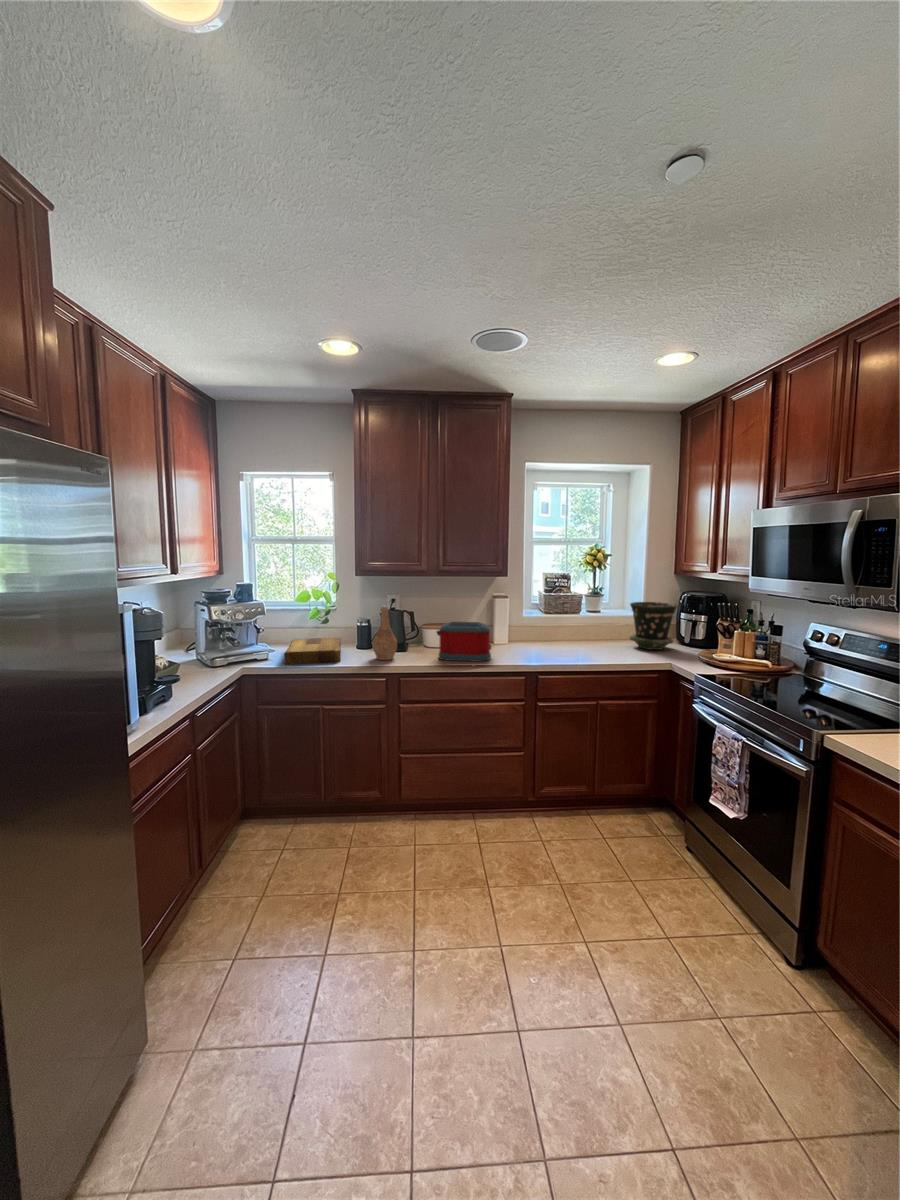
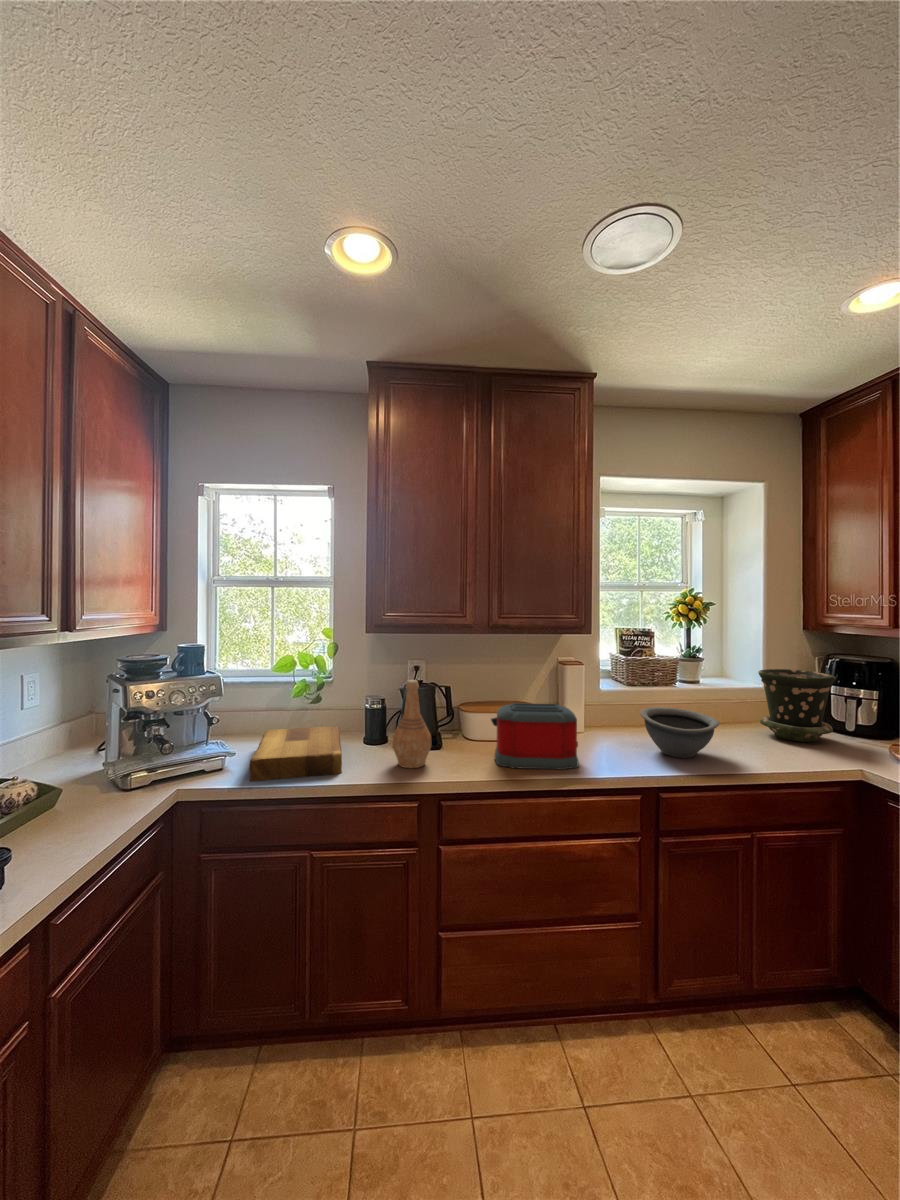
bowl: none [538,626,586,657] -> present [640,707,719,758]

